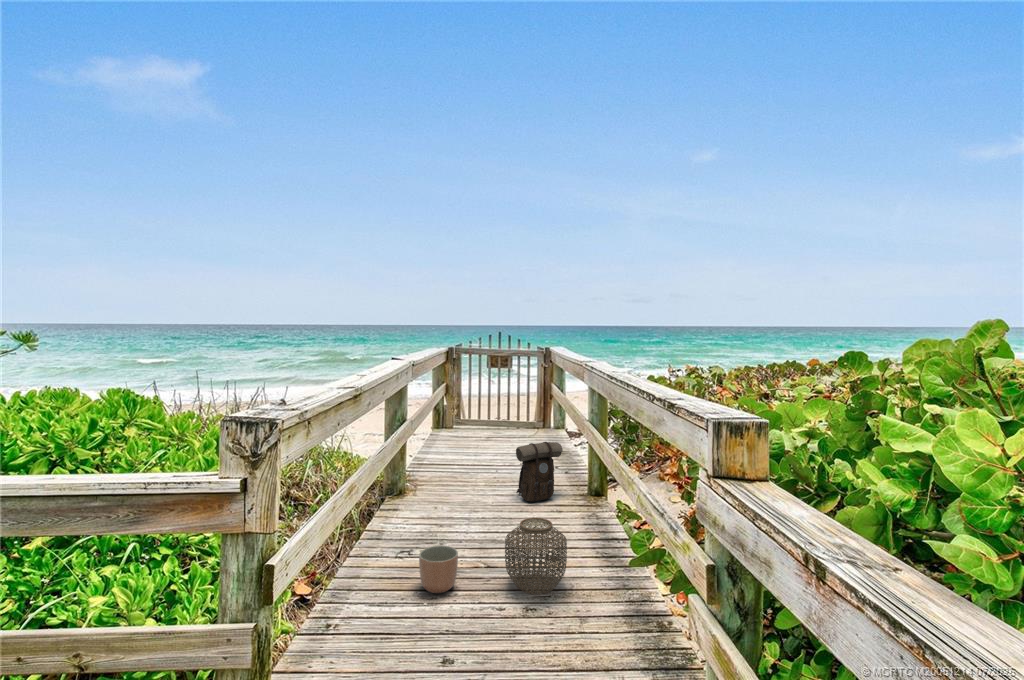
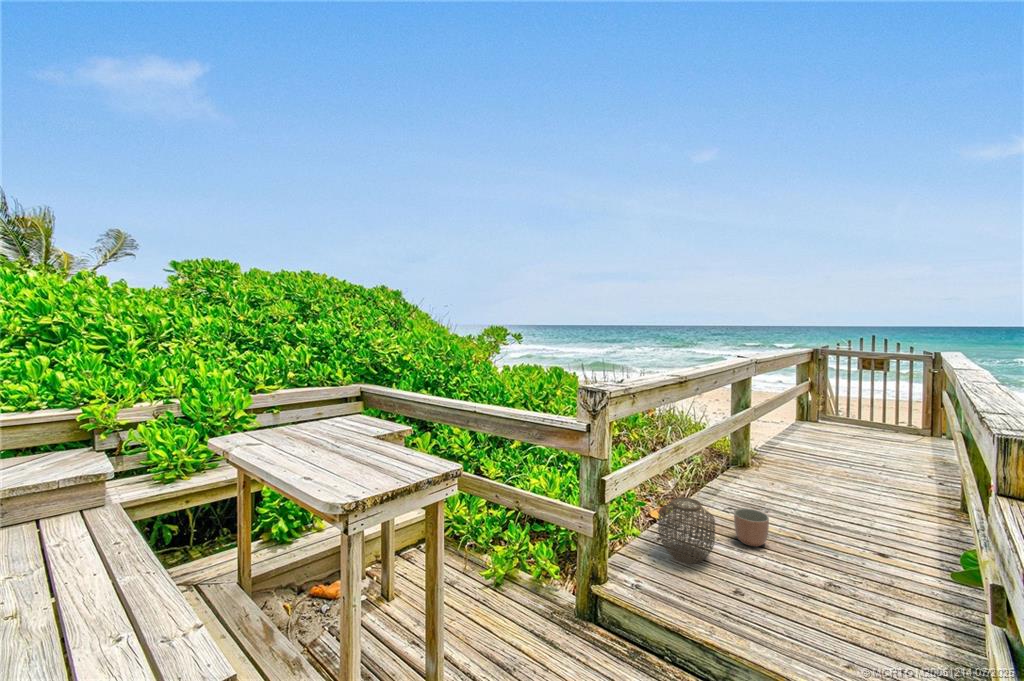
backpack: present [516,442,563,502] -> none [862,443,926,503]
woven basket: present [505,518,567,595] -> present [658,497,715,563]

